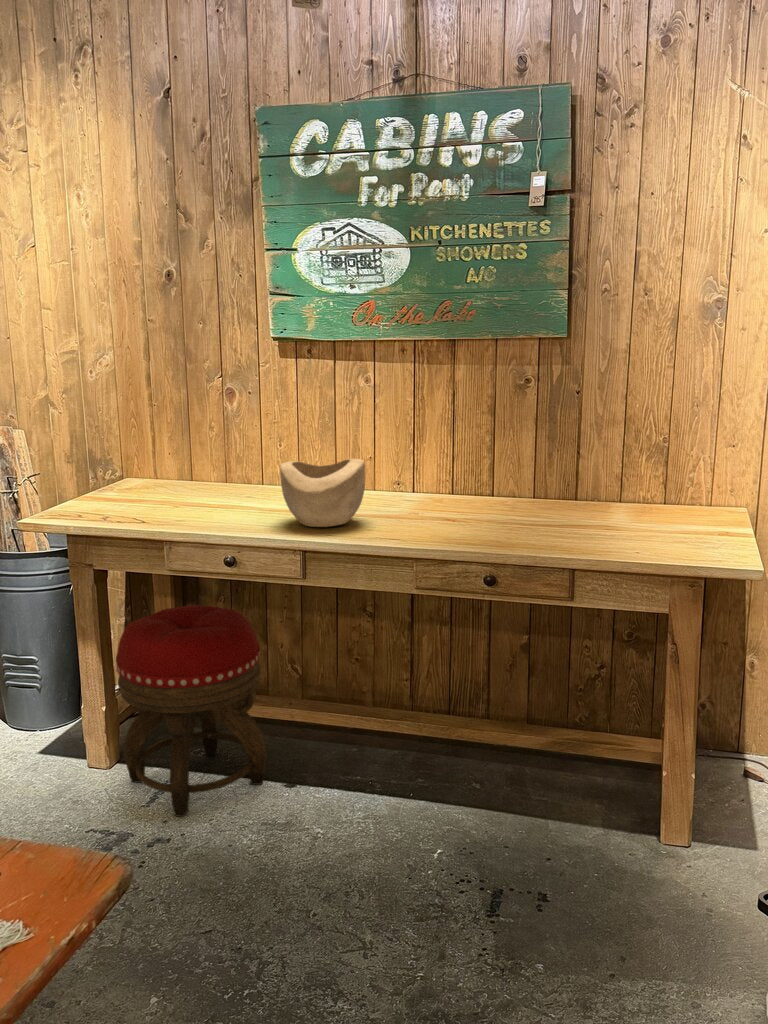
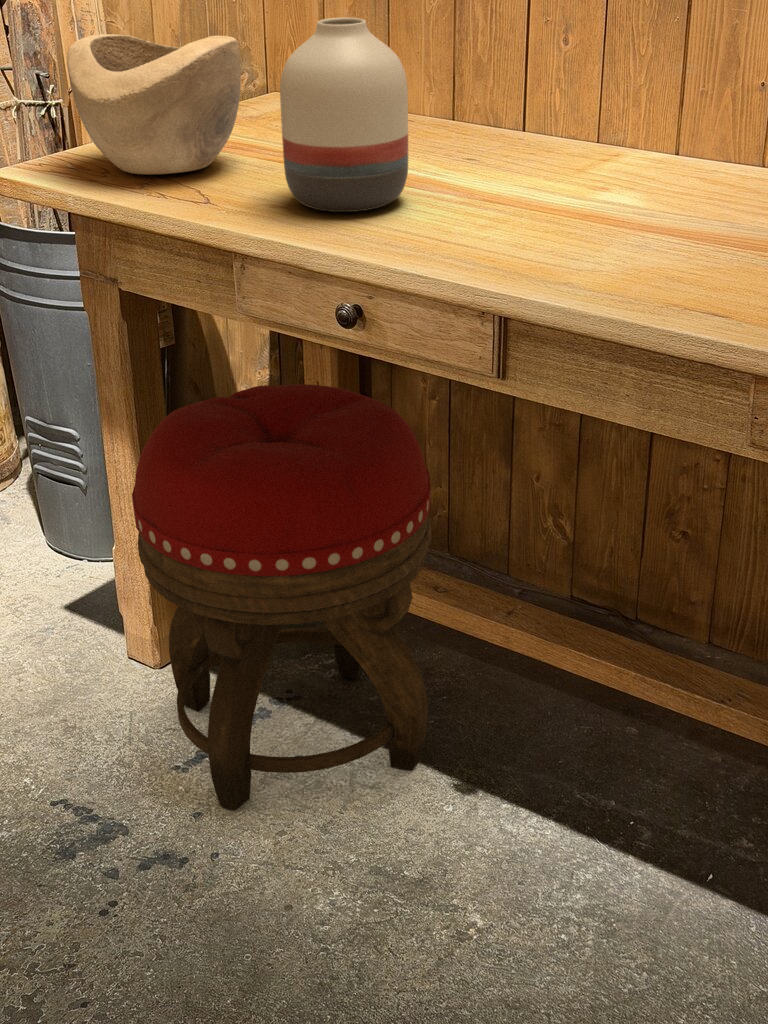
vase: none [182,439,239,520] -> present [280,18,408,212]
decorative bowl: present [280,459,365,527] -> present [67,34,241,174]

